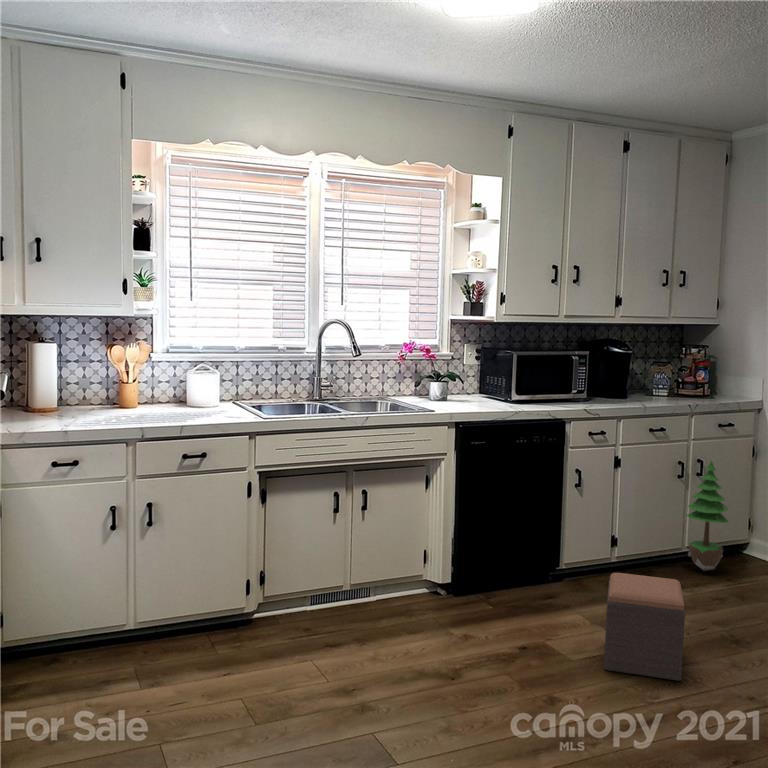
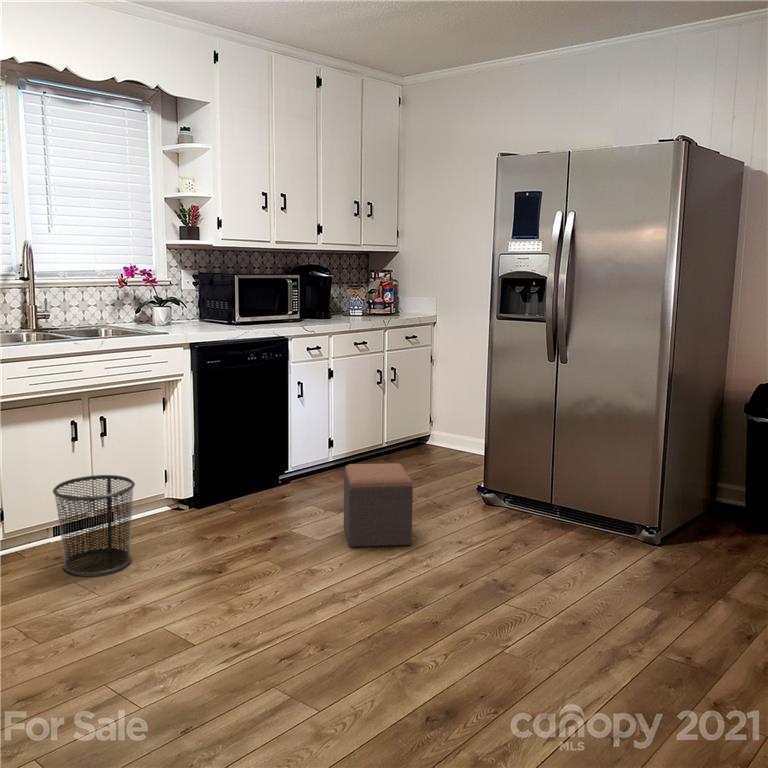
potted tree: present [686,461,728,572] -> none [385,366,420,461]
waste bin: none [306,549,381,650] -> present [53,475,135,576]

